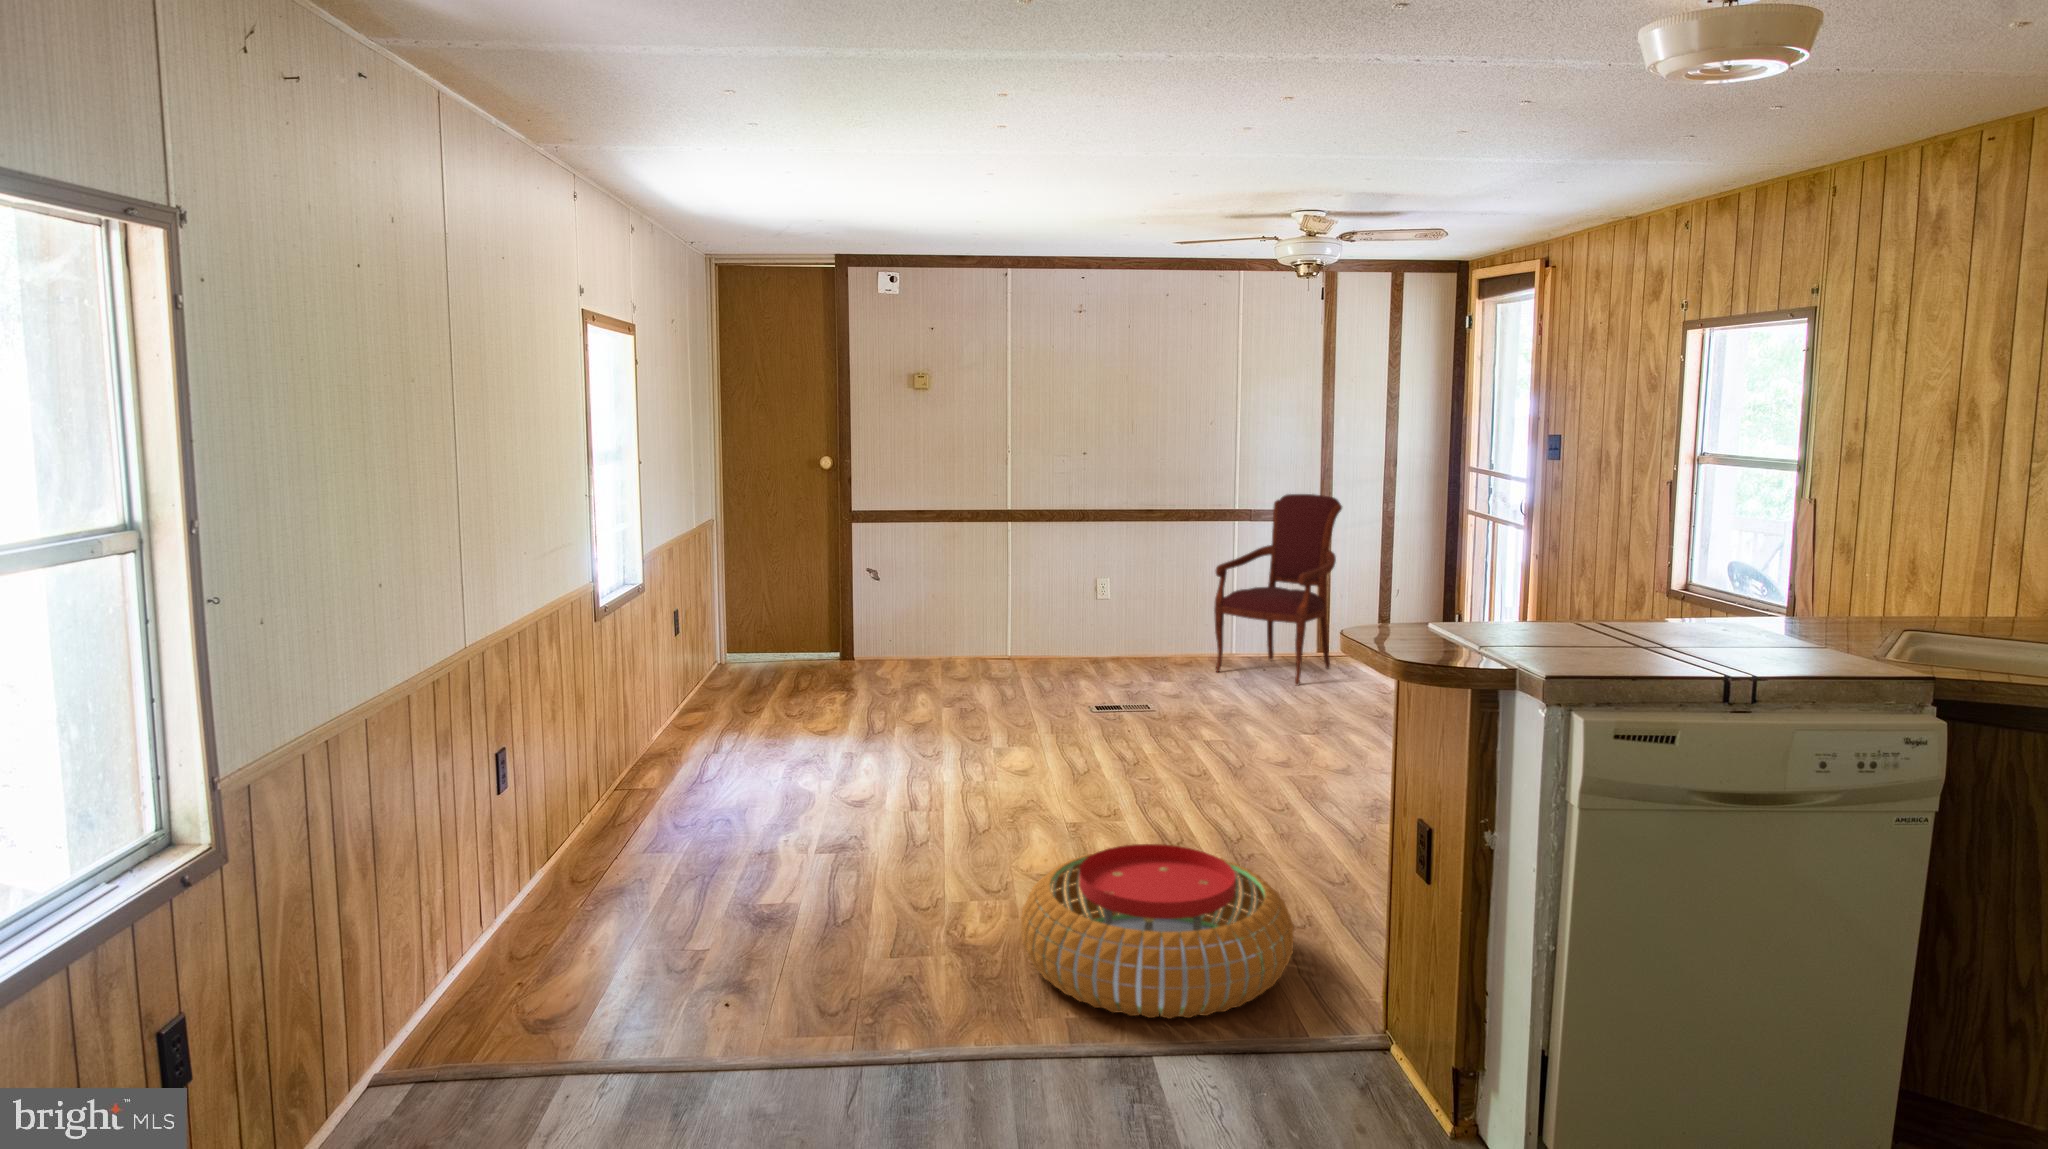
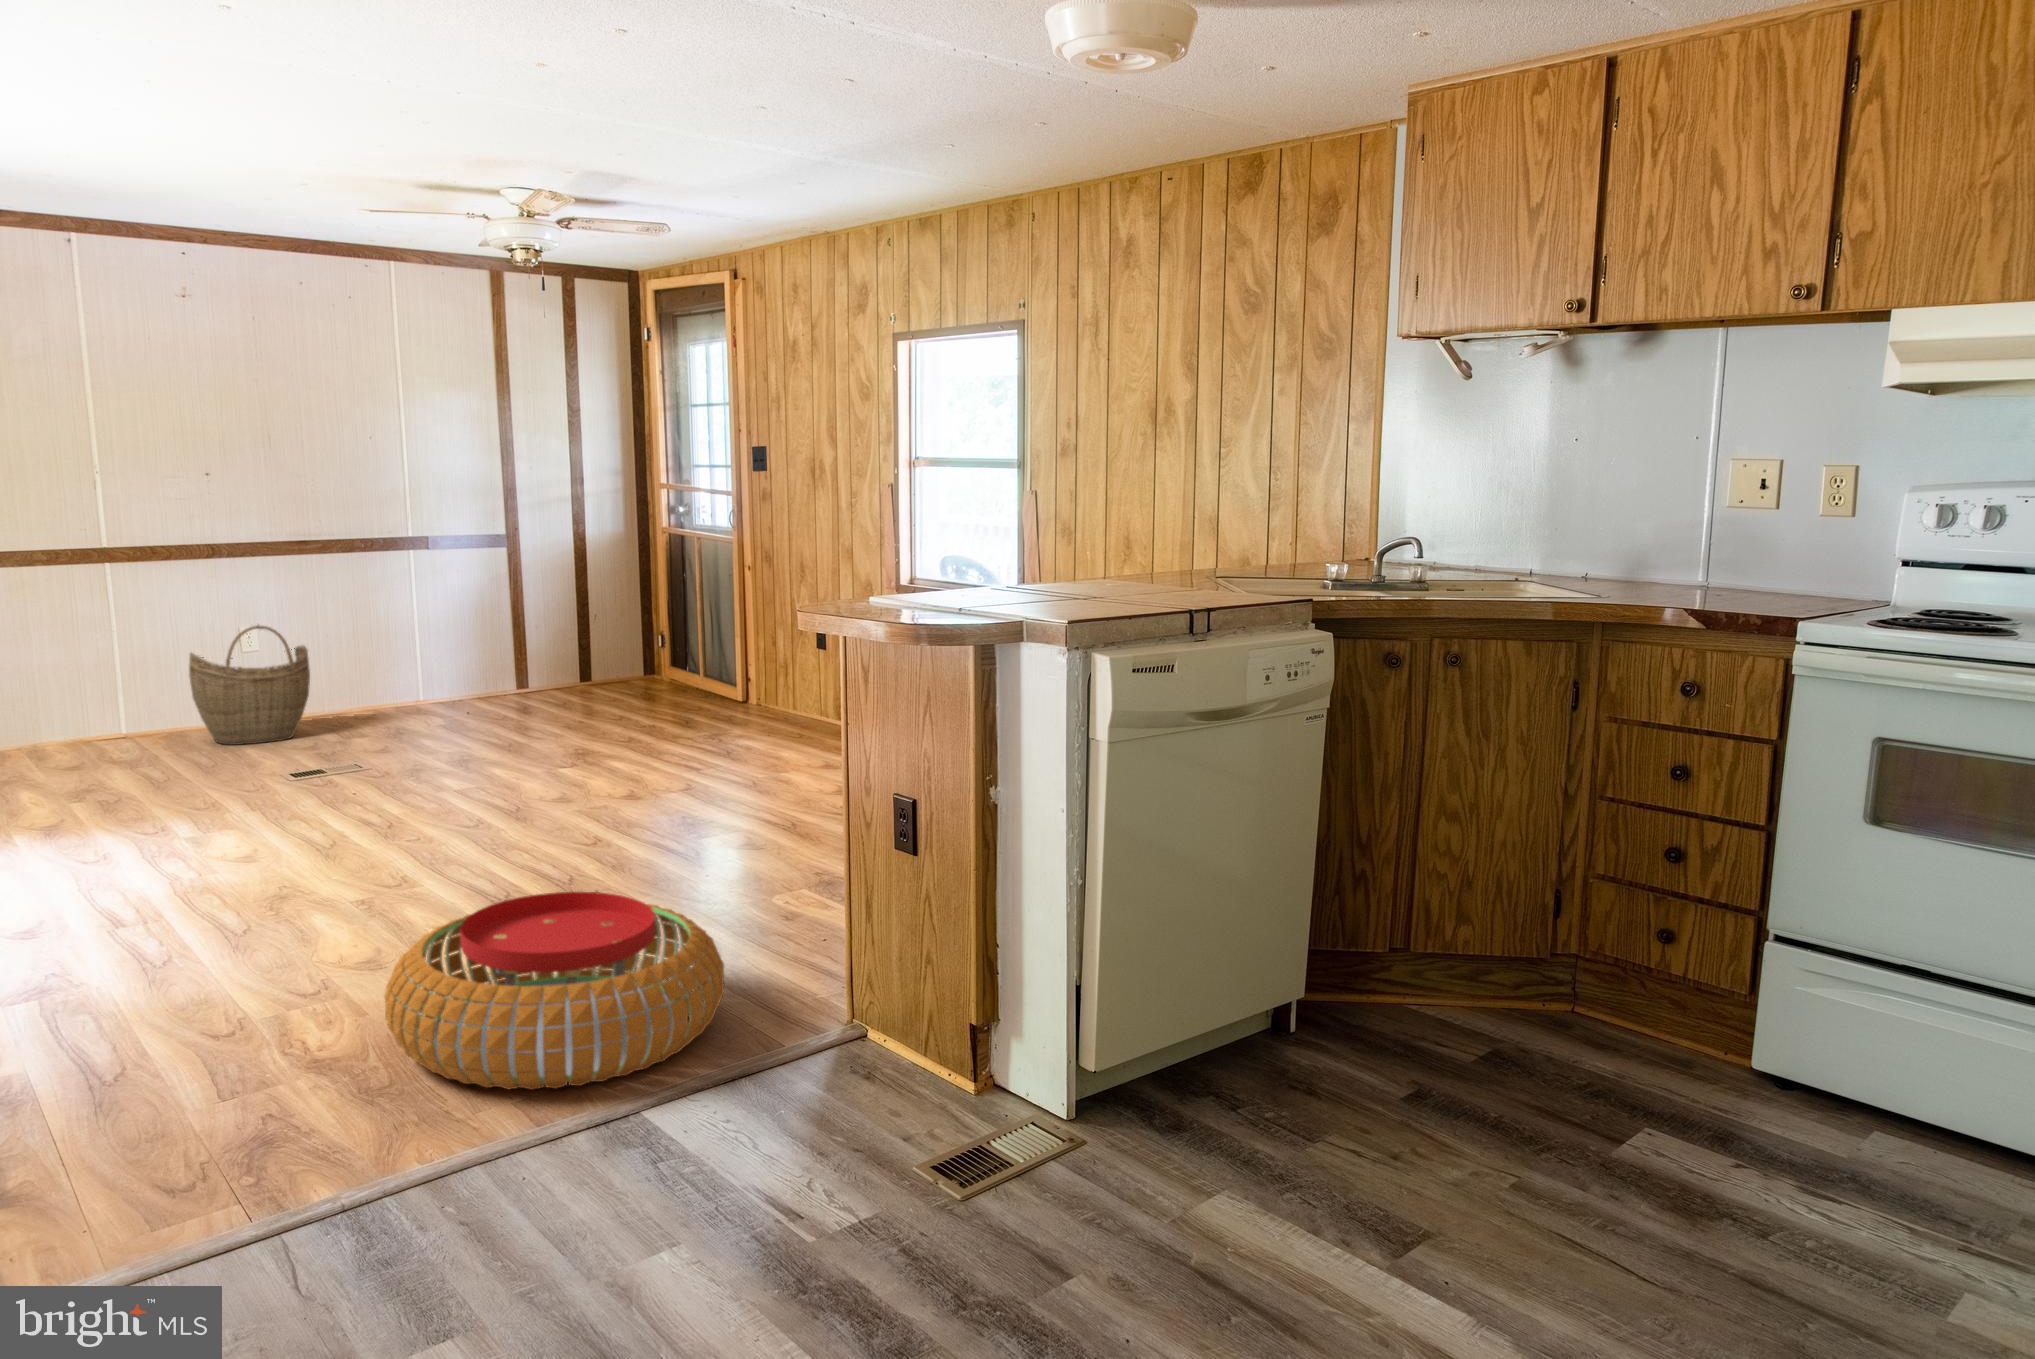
armchair: present [1214,494,1342,686] -> none [351,512,499,735]
woven basket: none [1101,575,1182,673] -> present [189,625,310,745]

